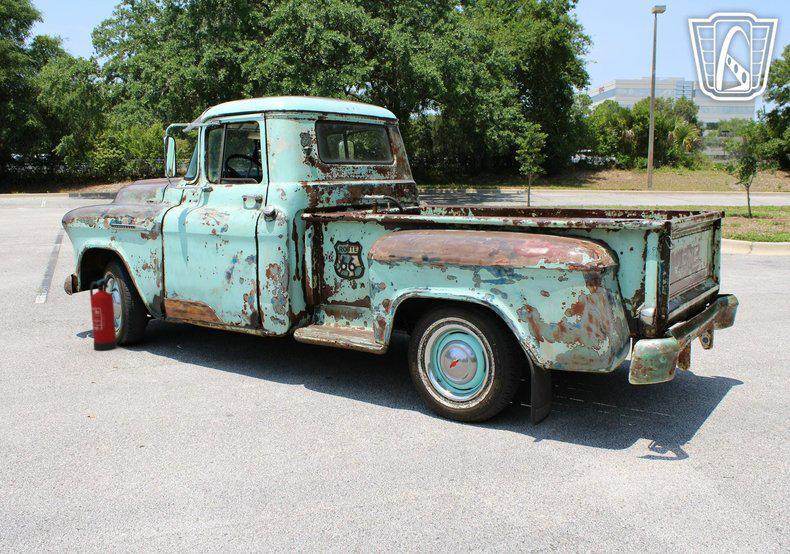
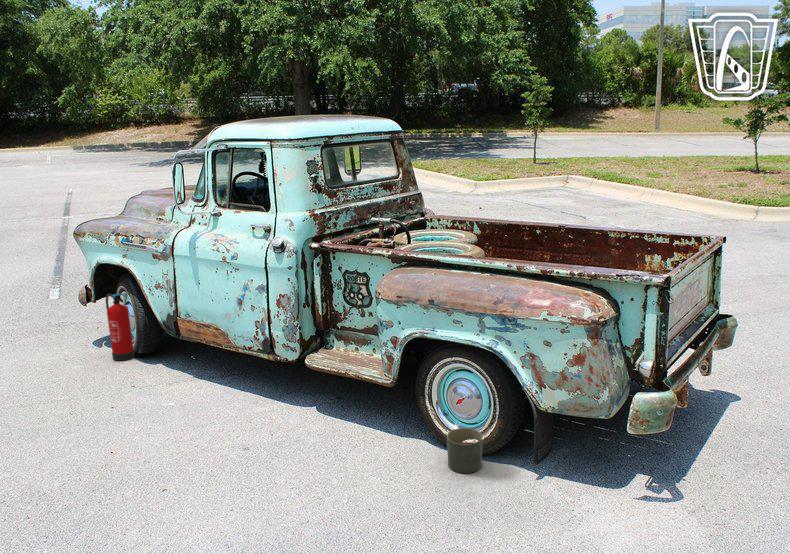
planter: none [440,394,477,438] -> present [447,428,482,473]

